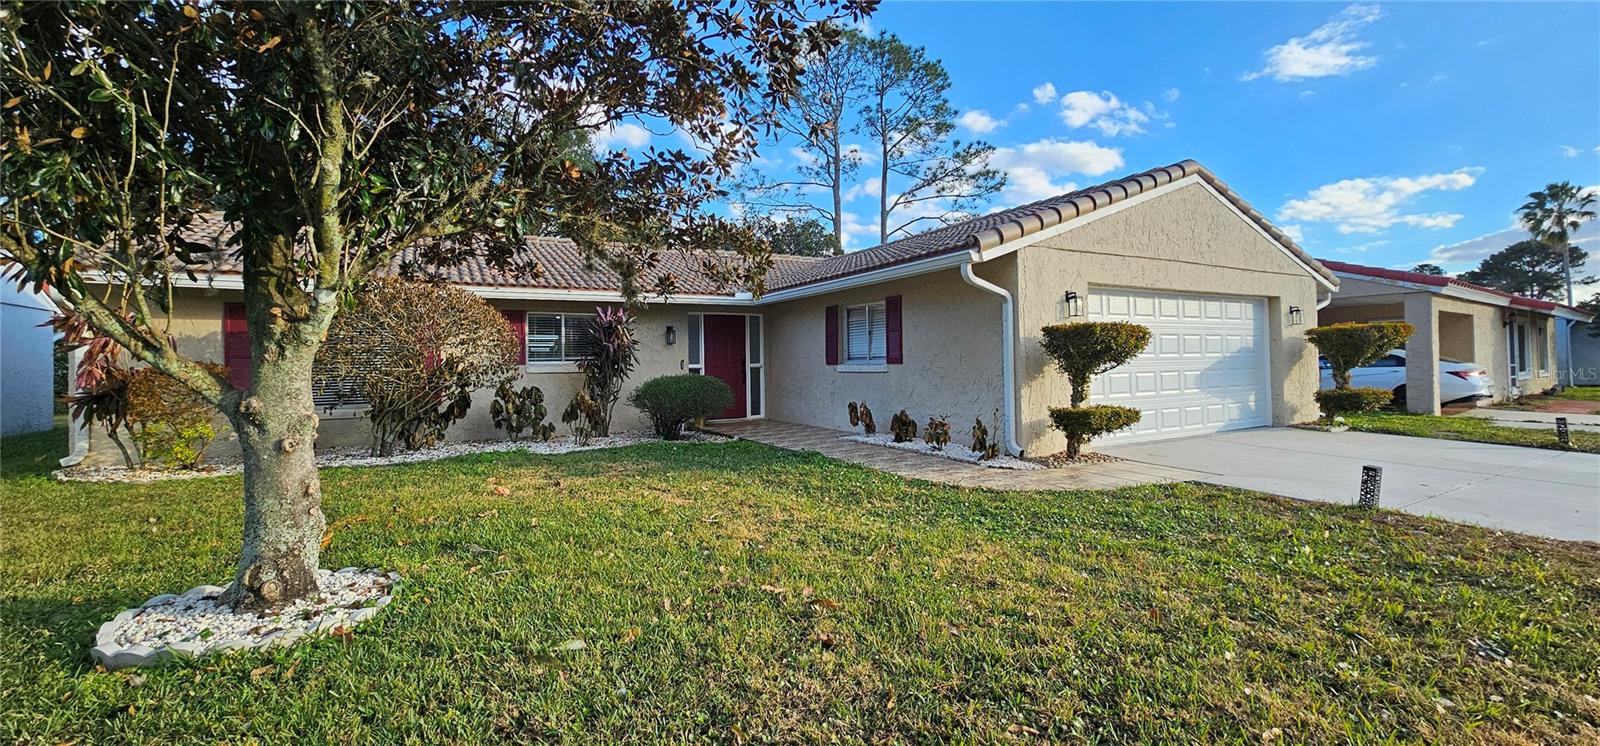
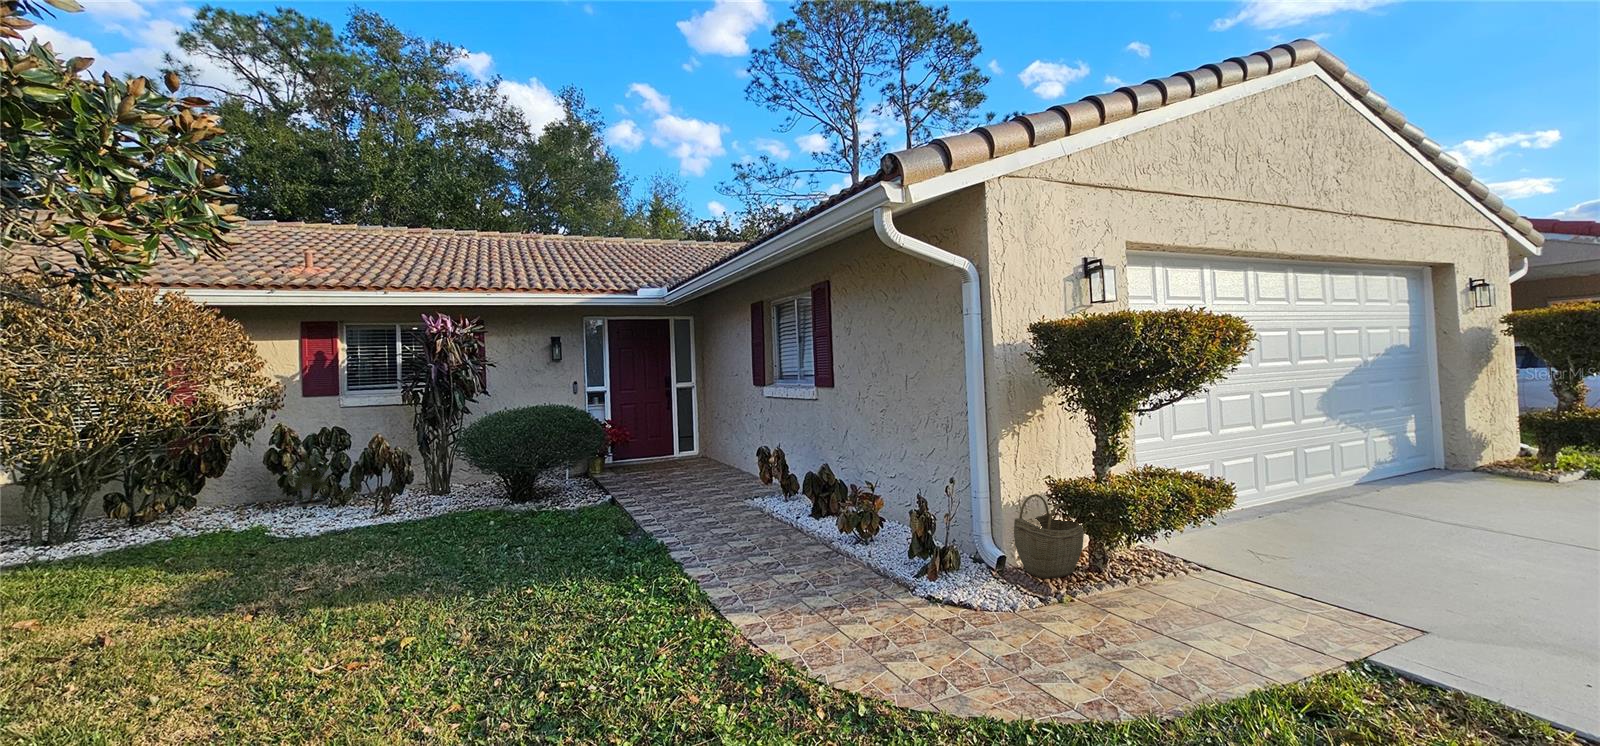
woven basket: none [1029,419,1066,461] -> present [1014,494,1084,578]

